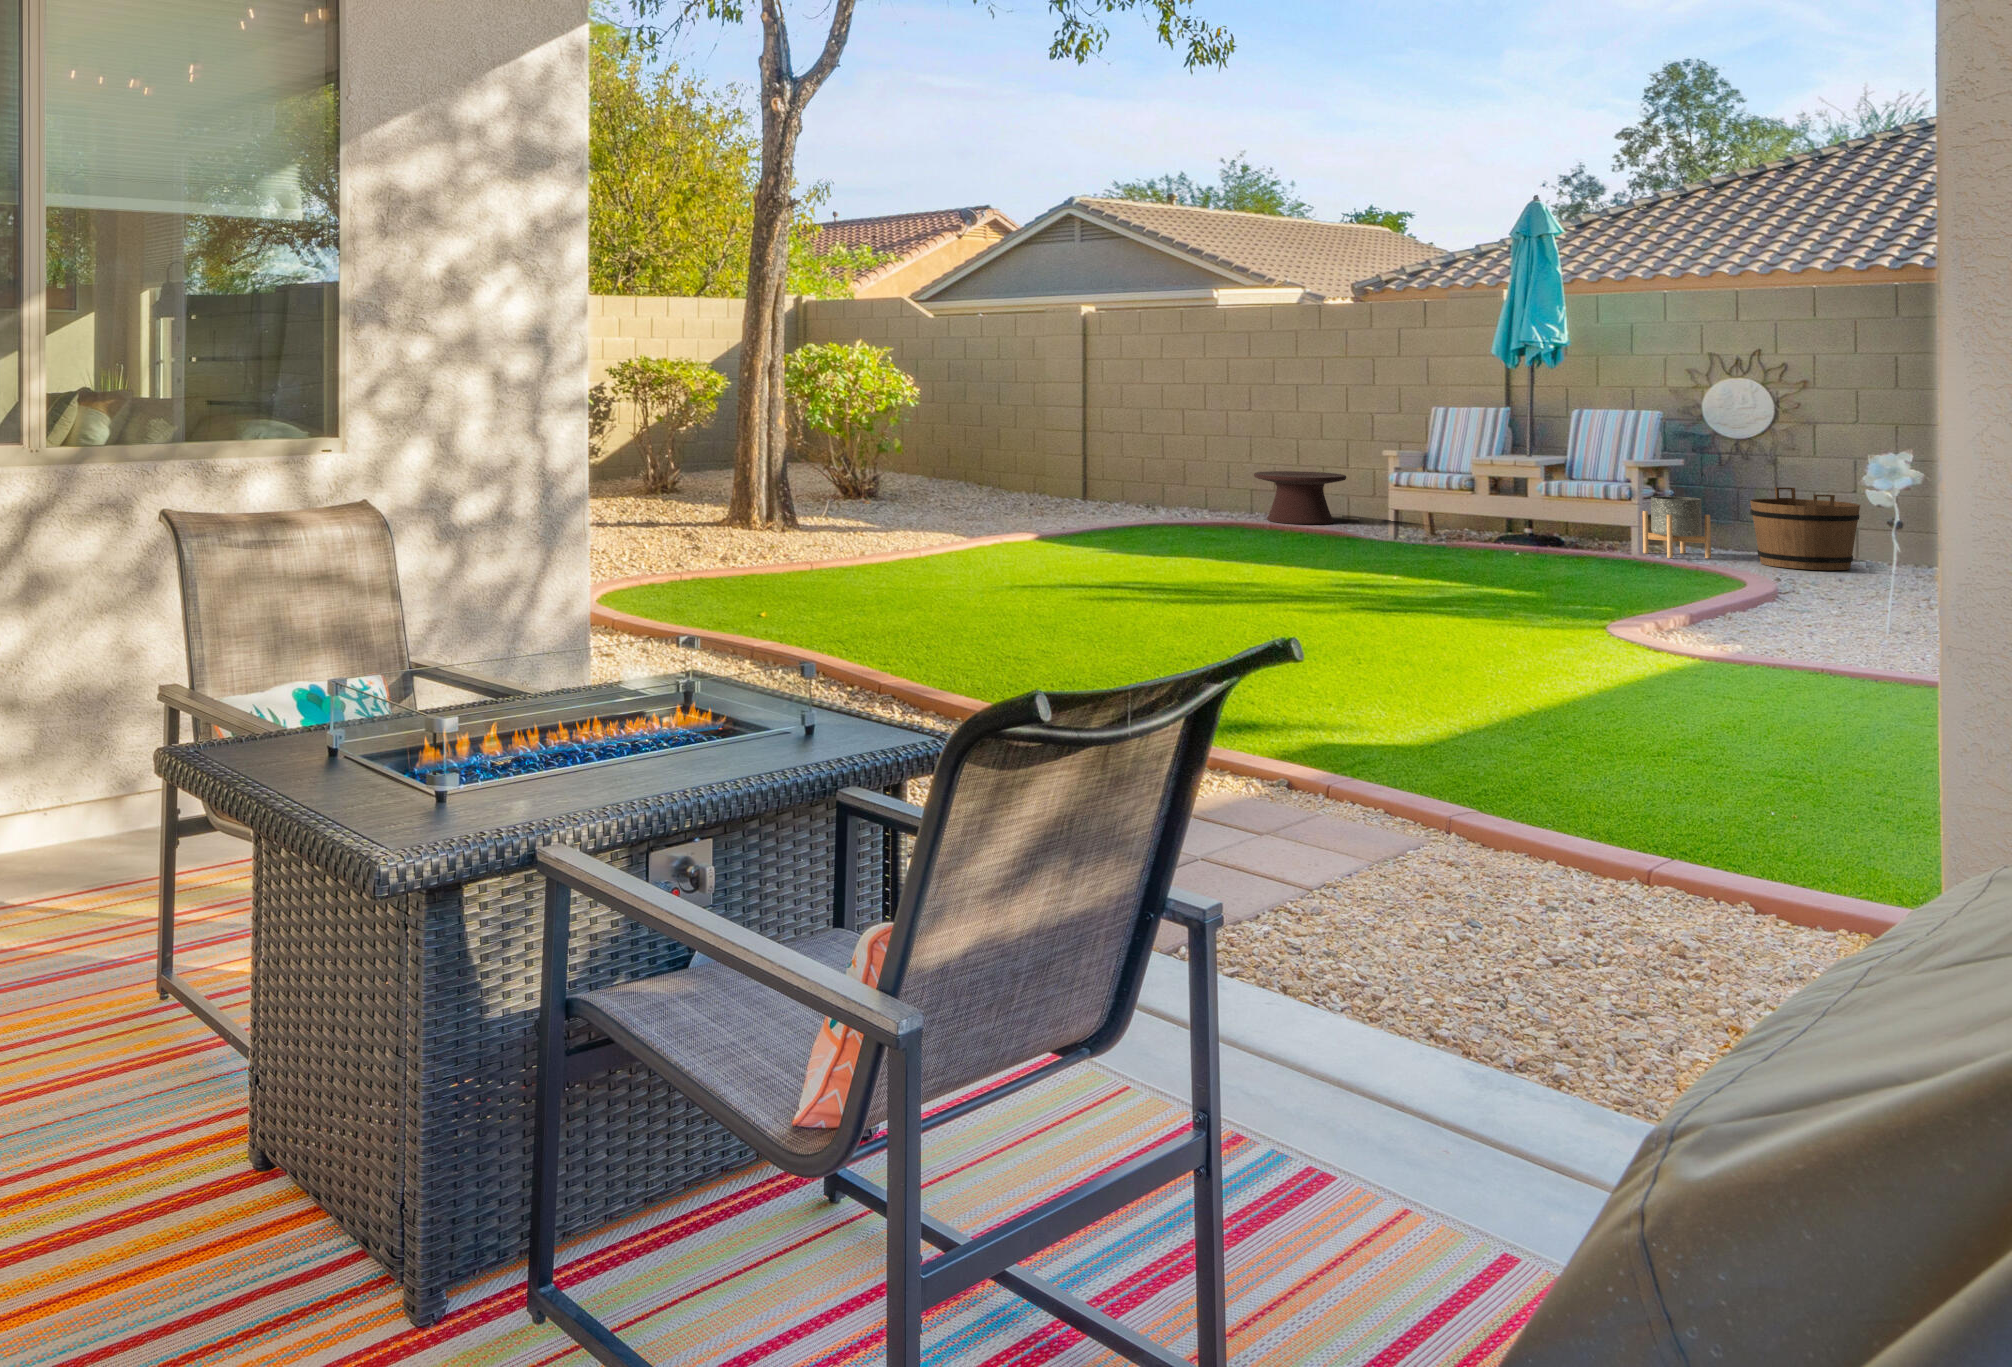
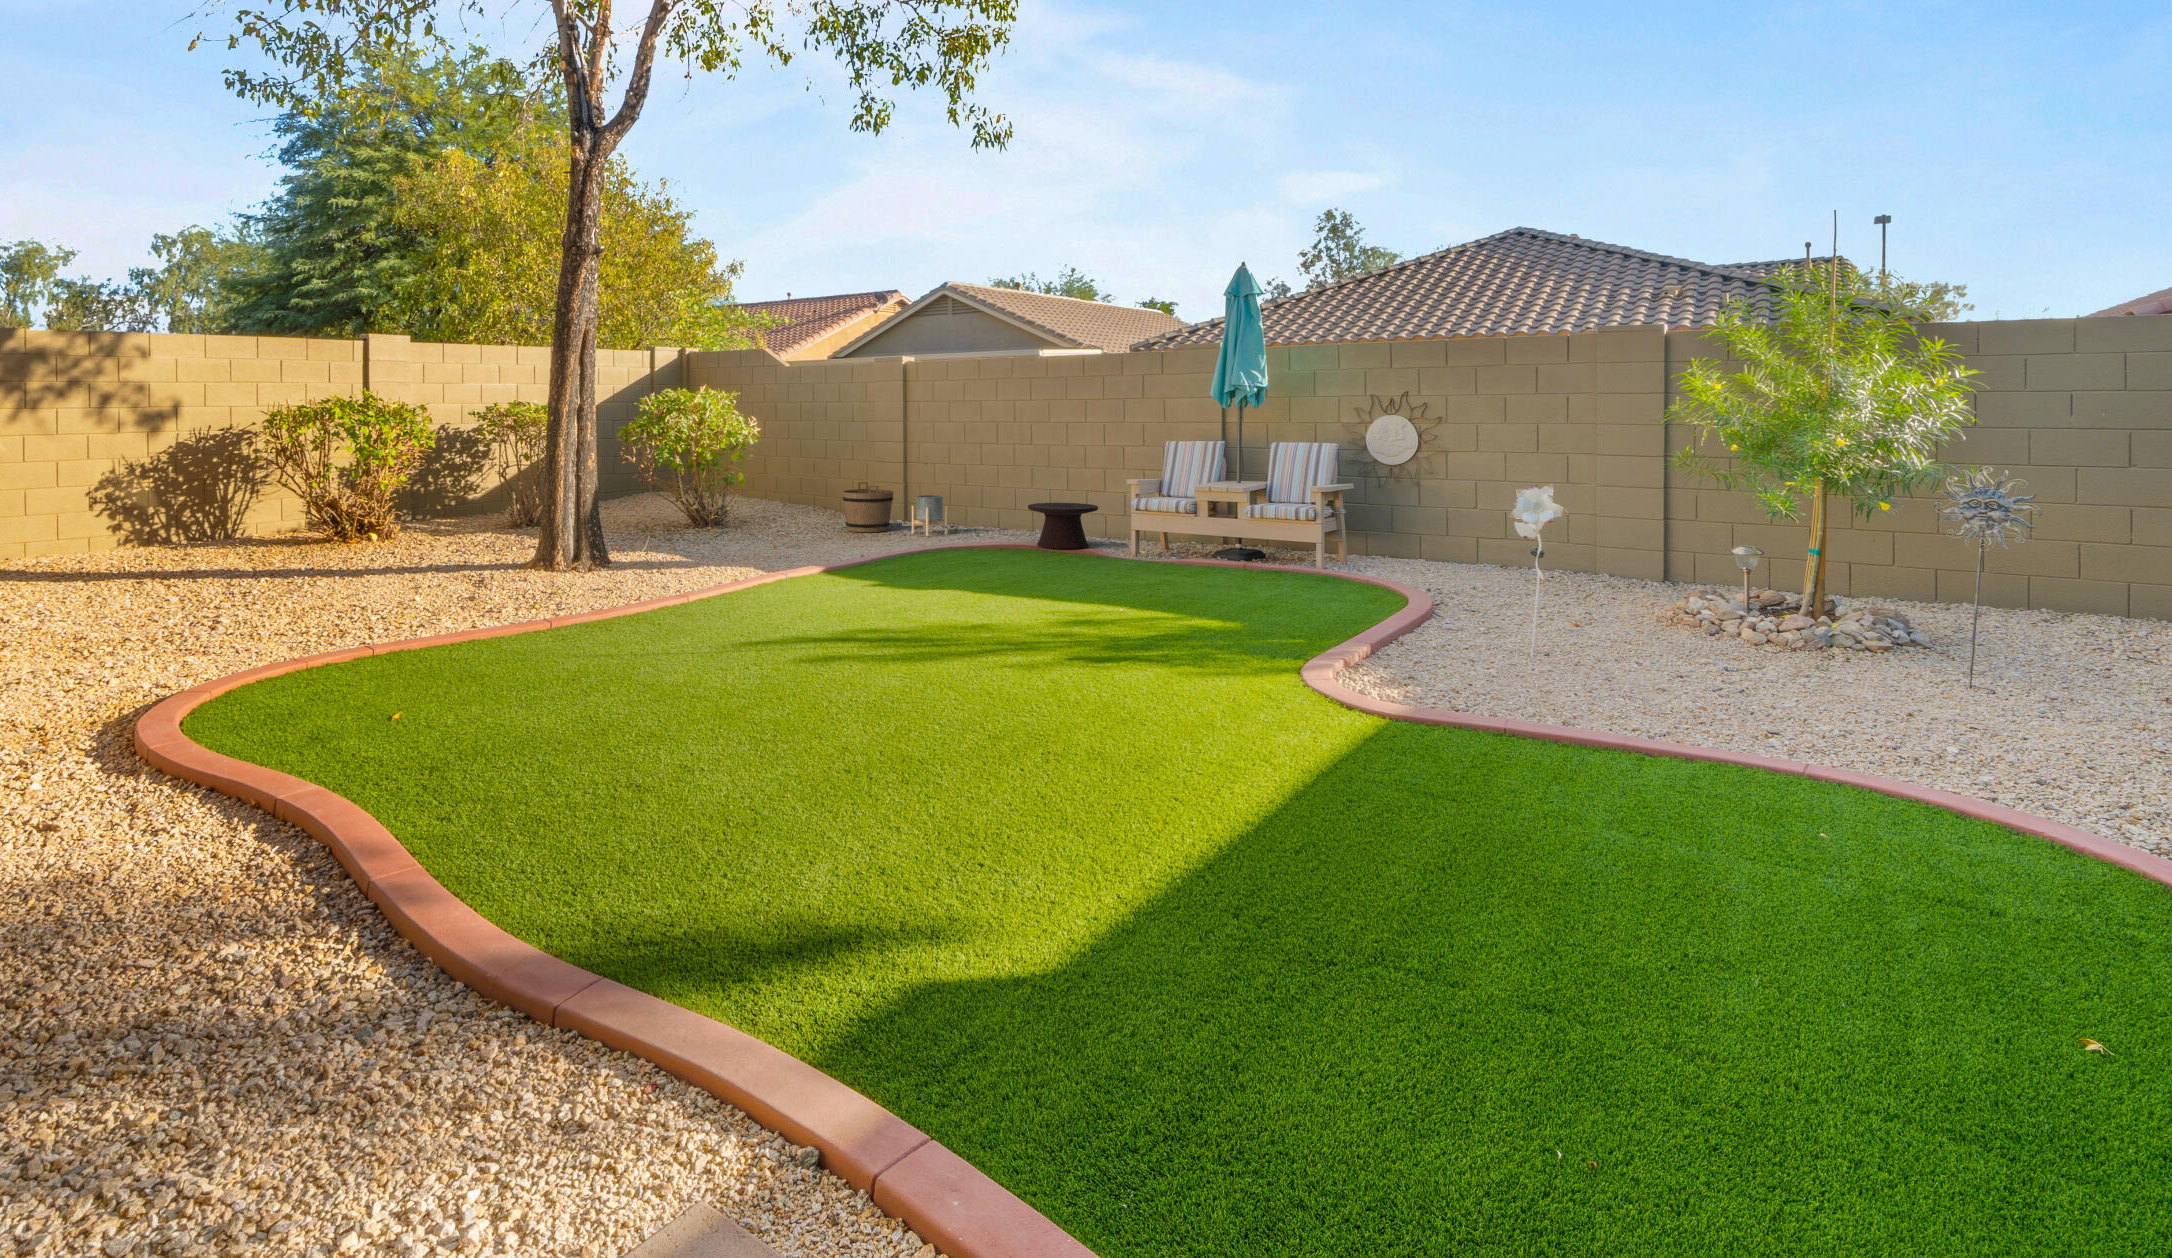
bucket: present [1750,487,1860,570] -> present [843,482,893,532]
planter: present [1643,496,1711,558] -> present [912,495,948,536]

